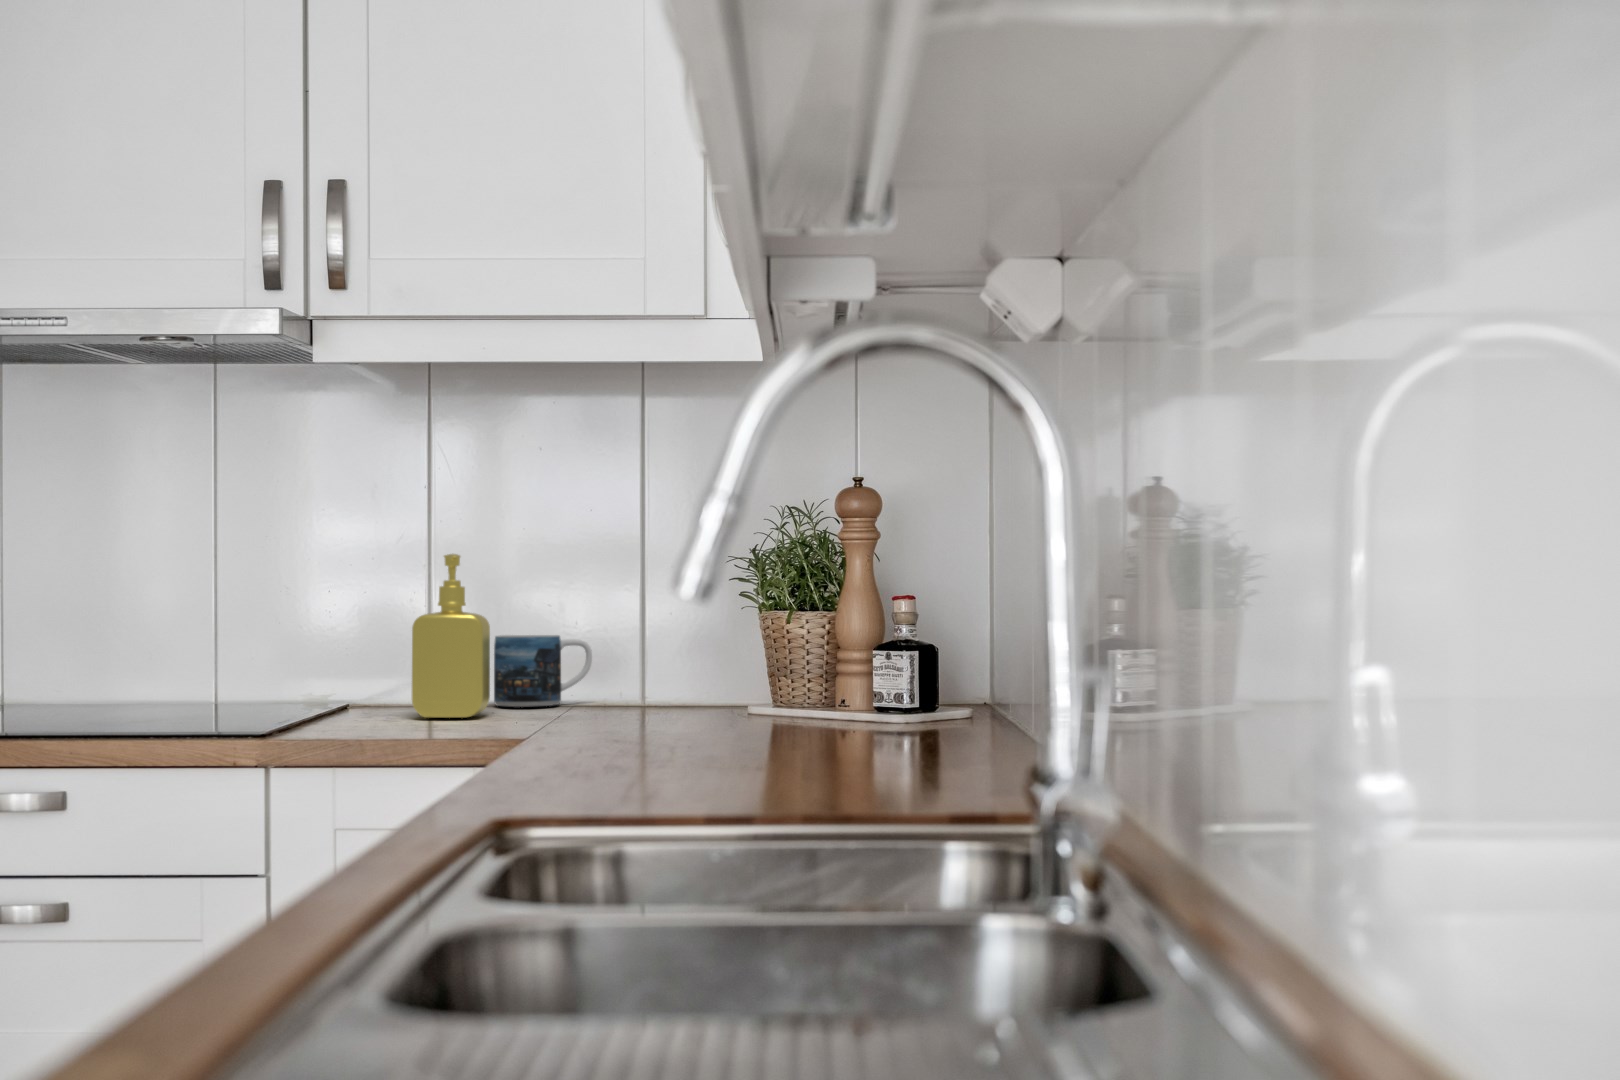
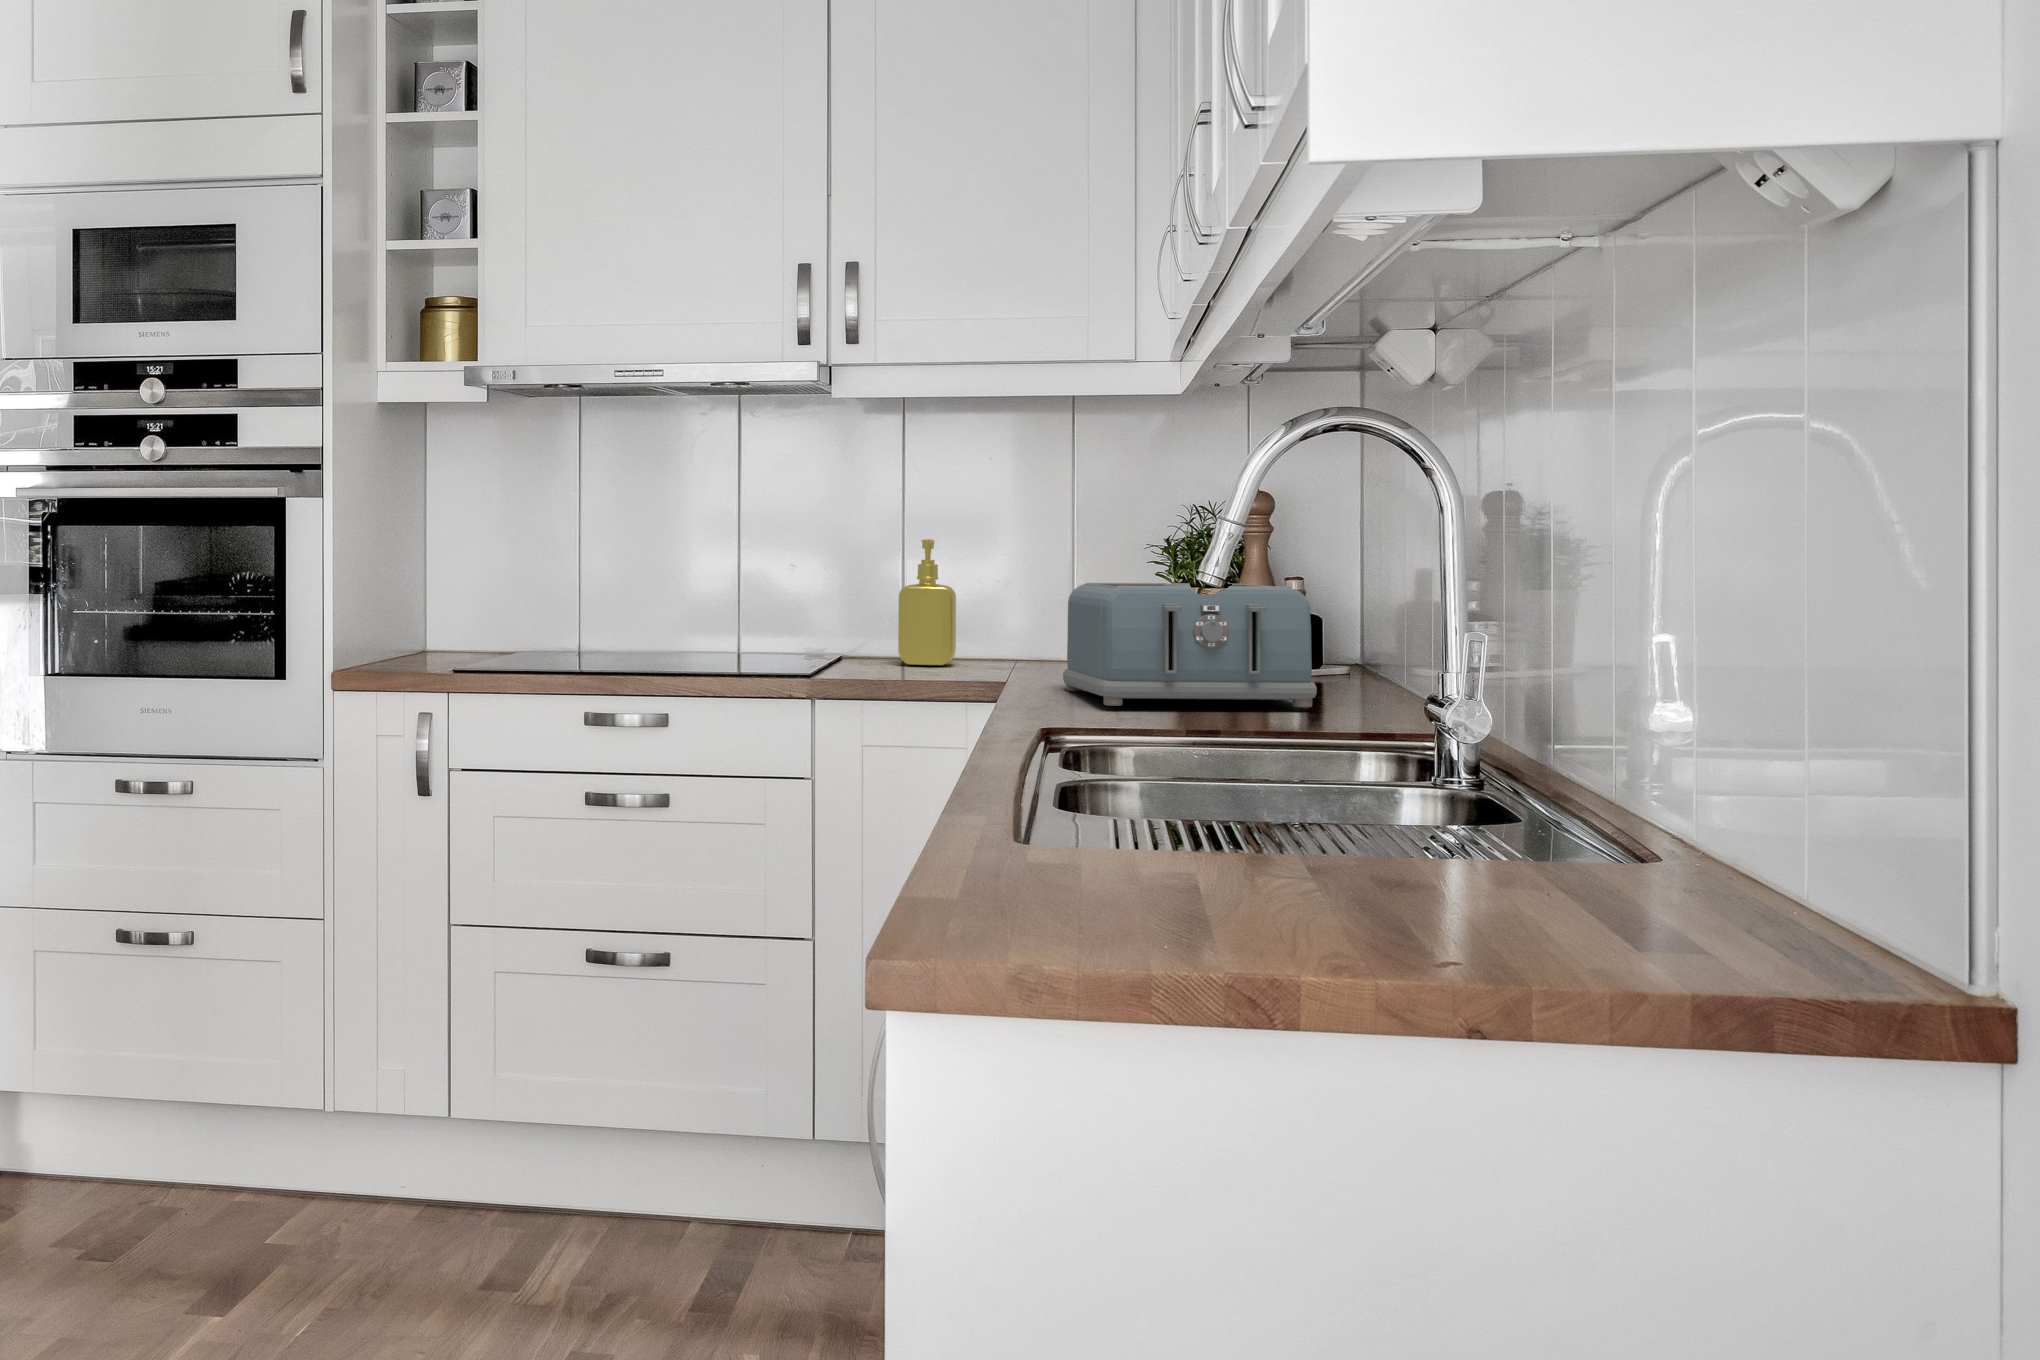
toaster: none [600,596,935,777] -> present [1063,583,1317,707]
mug: present [494,635,592,707] -> none [951,601,1029,658]

